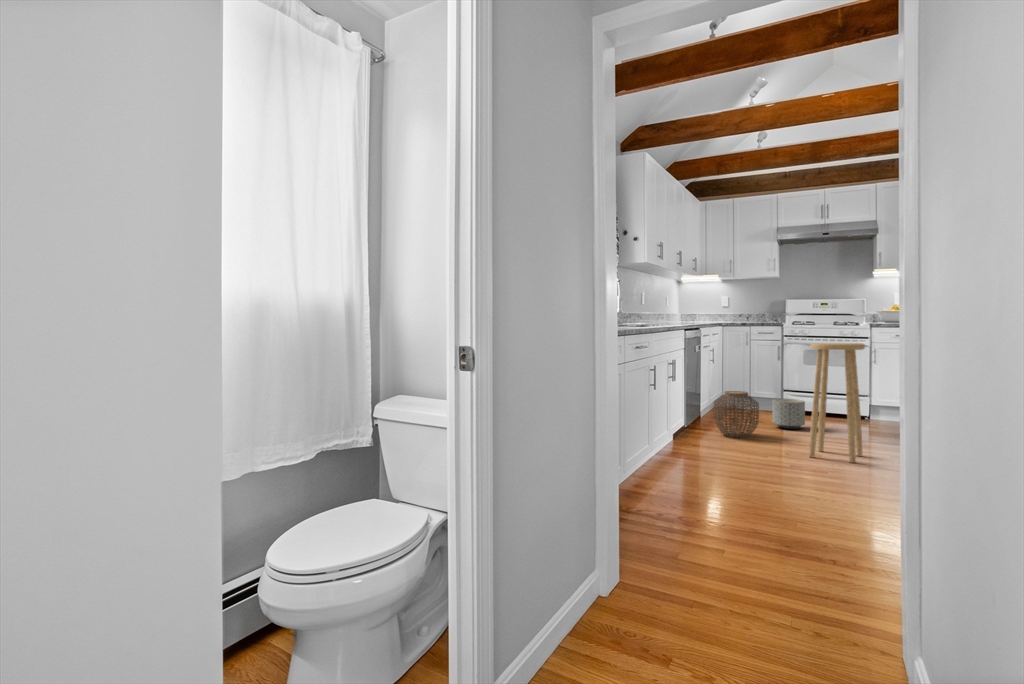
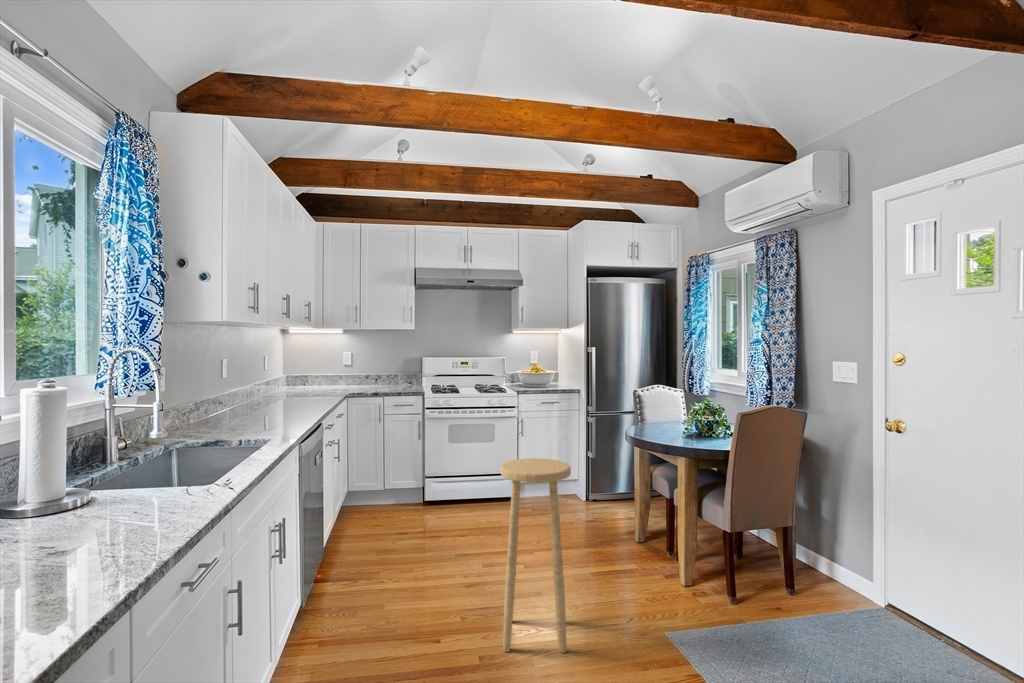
woven basket: present [714,391,759,437] -> none [347,523,415,605]
planter: present [772,398,805,429] -> none [424,507,465,555]

